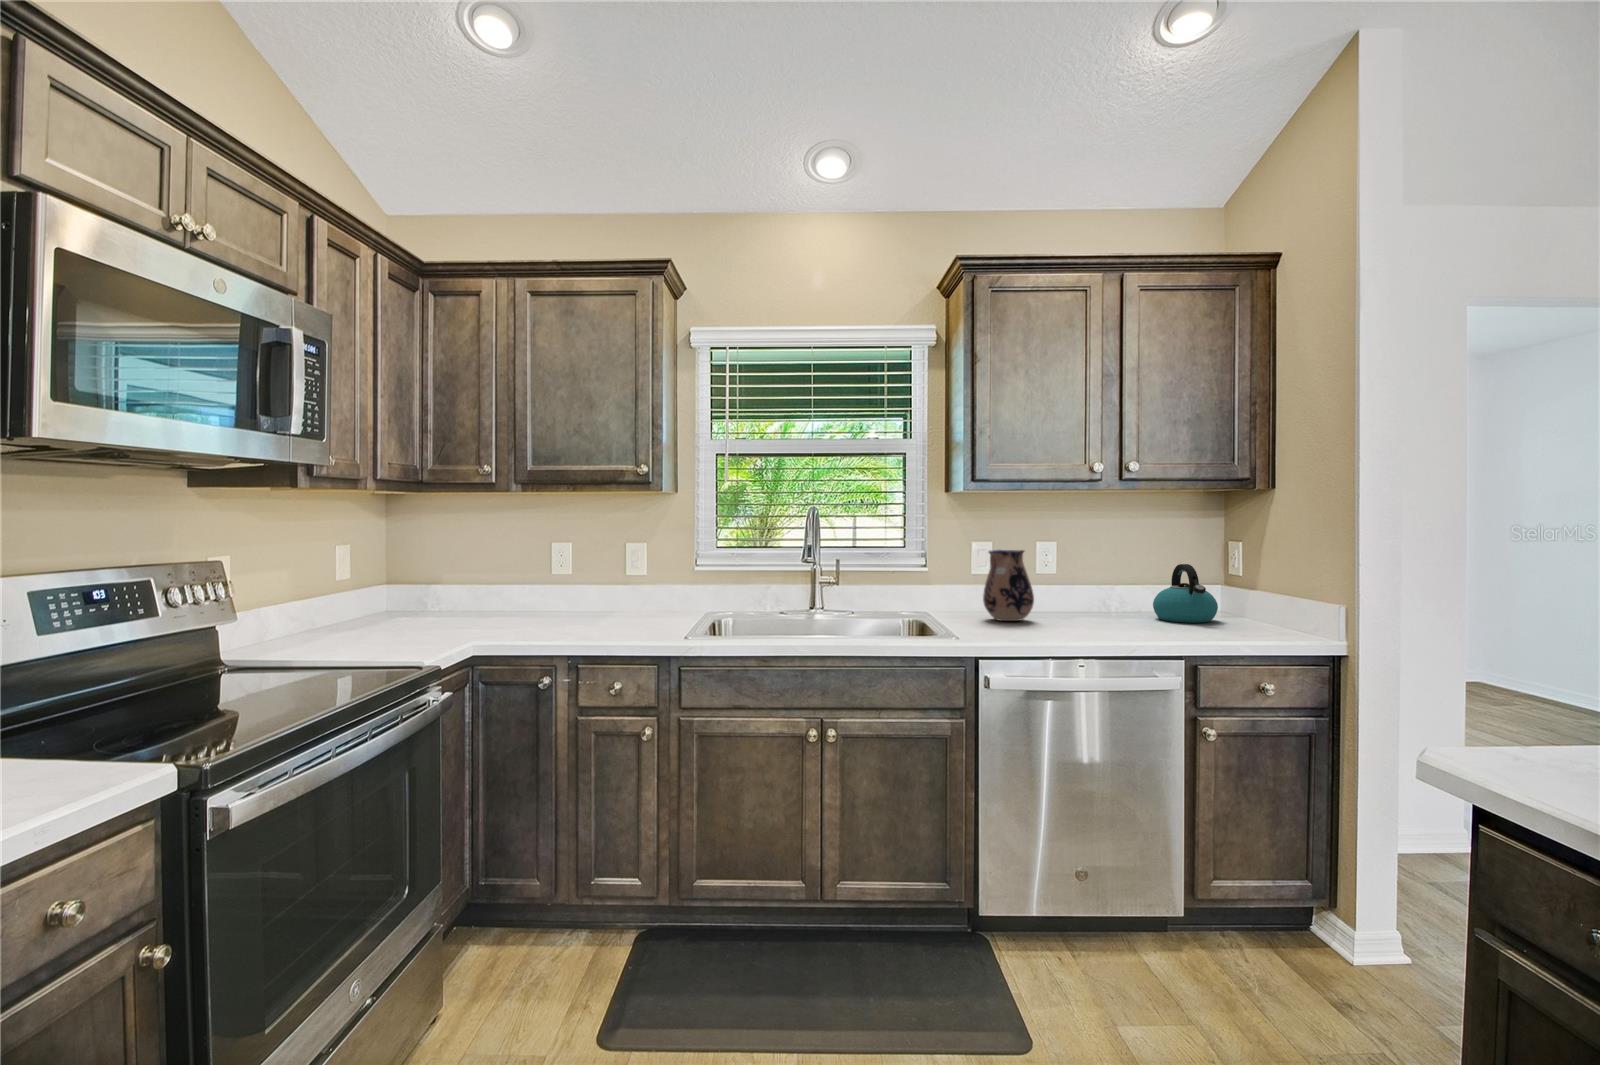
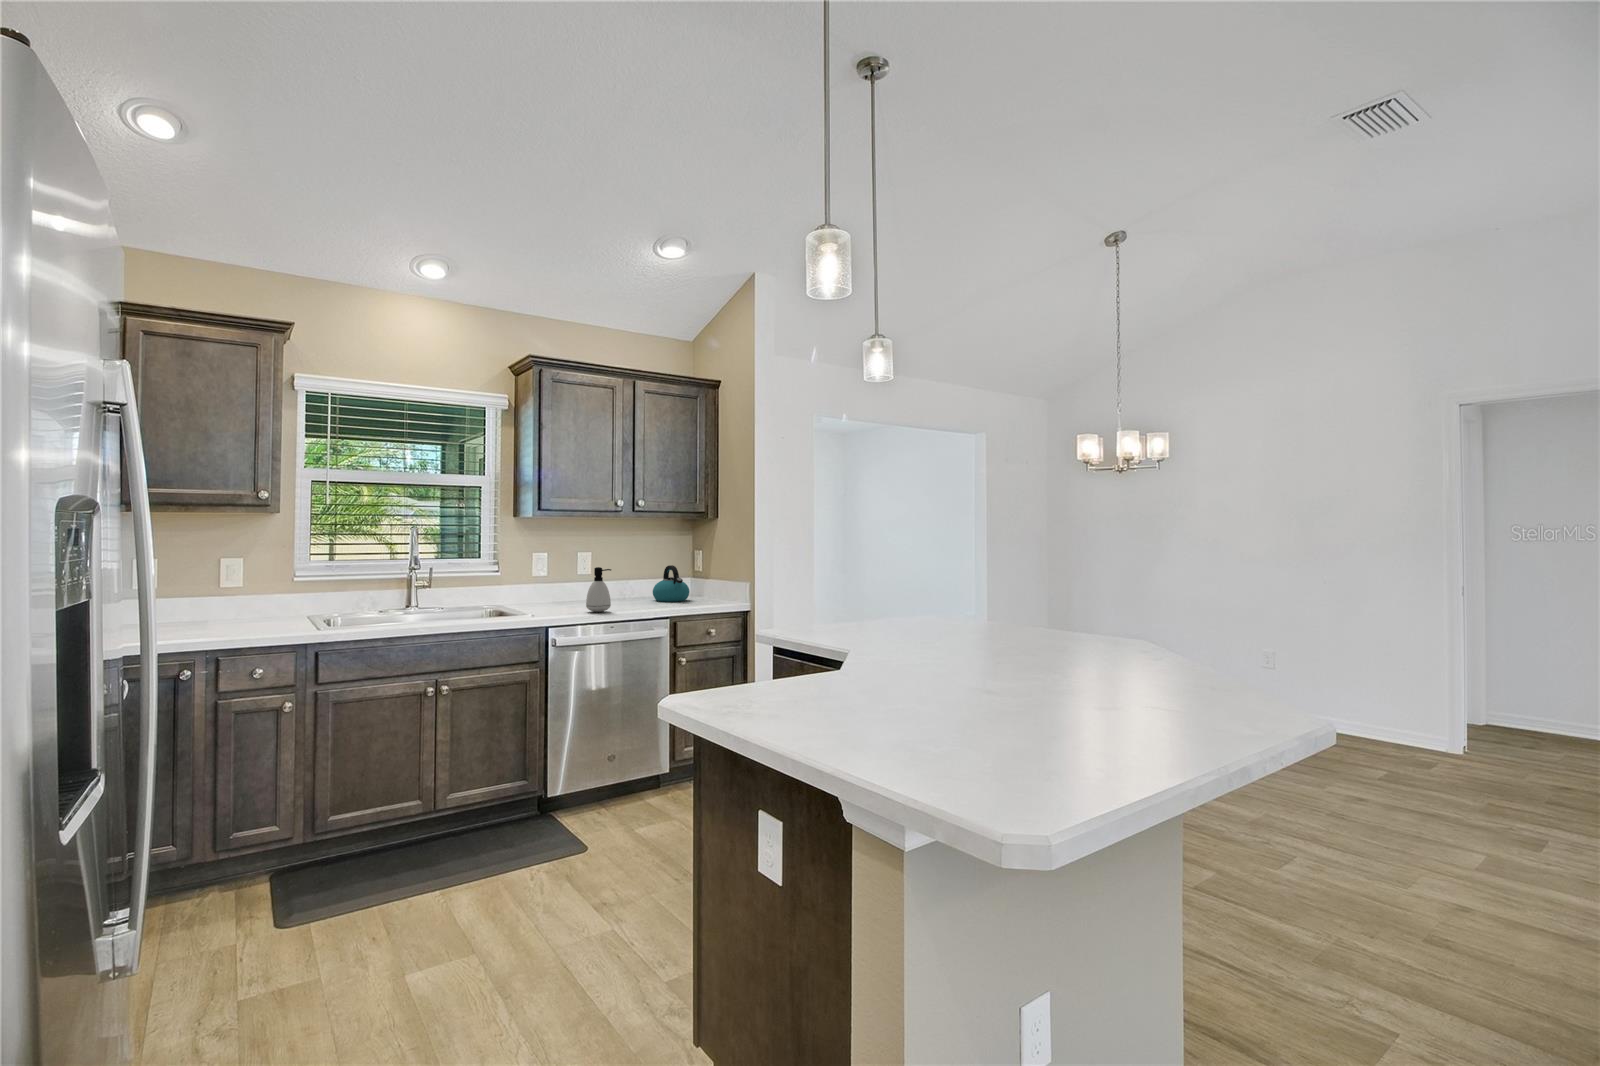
ceramic pitcher: present [983,550,1034,621] -> none [544,558,579,607]
soap dispenser: none [1040,565,1080,635] -> present [586,567,611,612]

